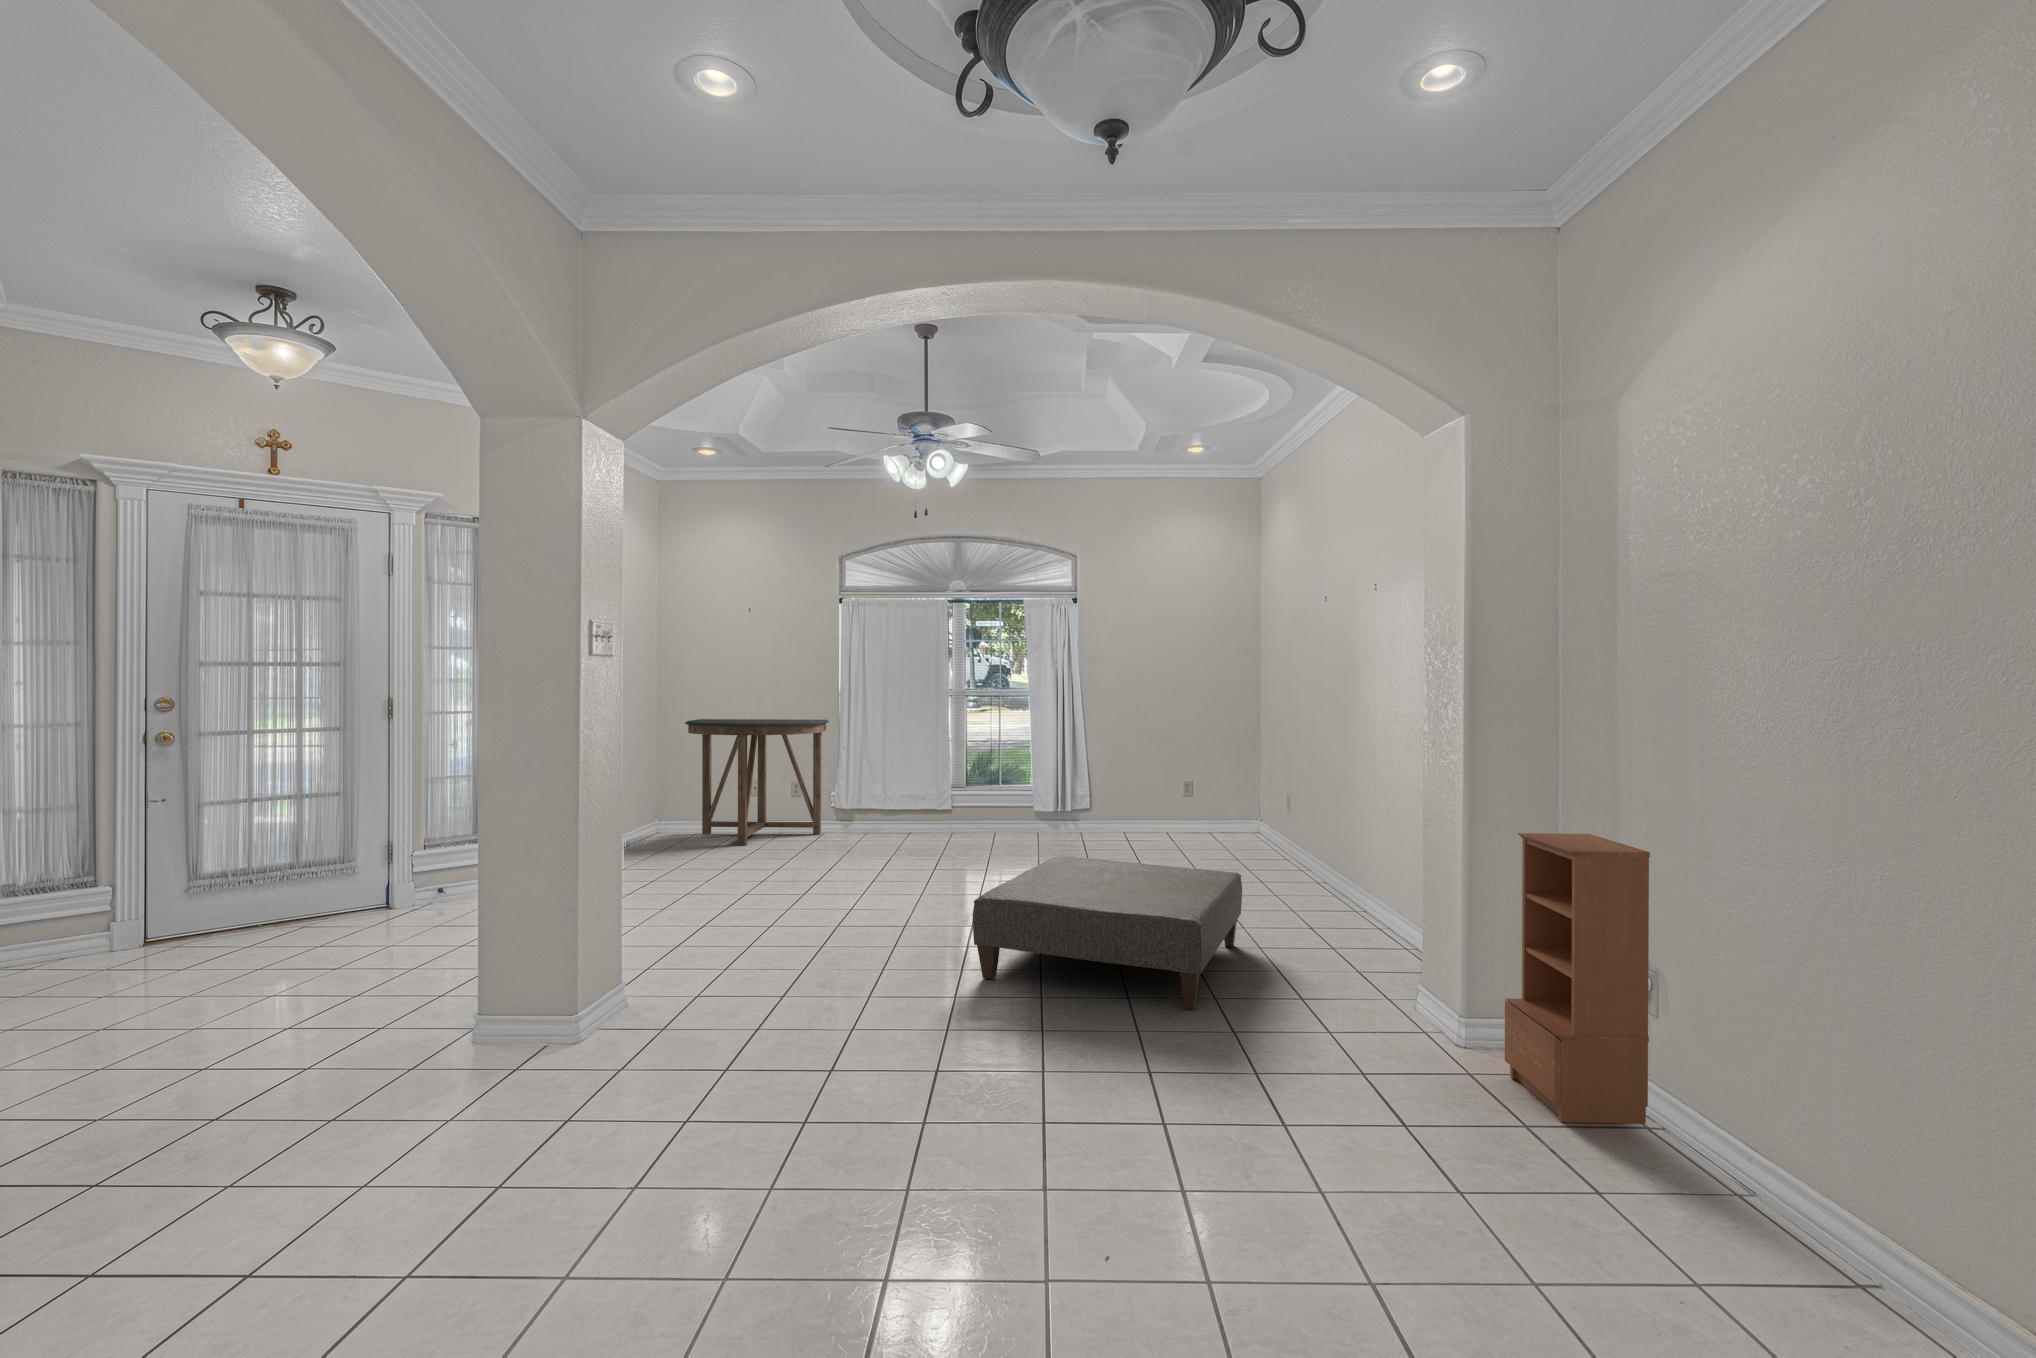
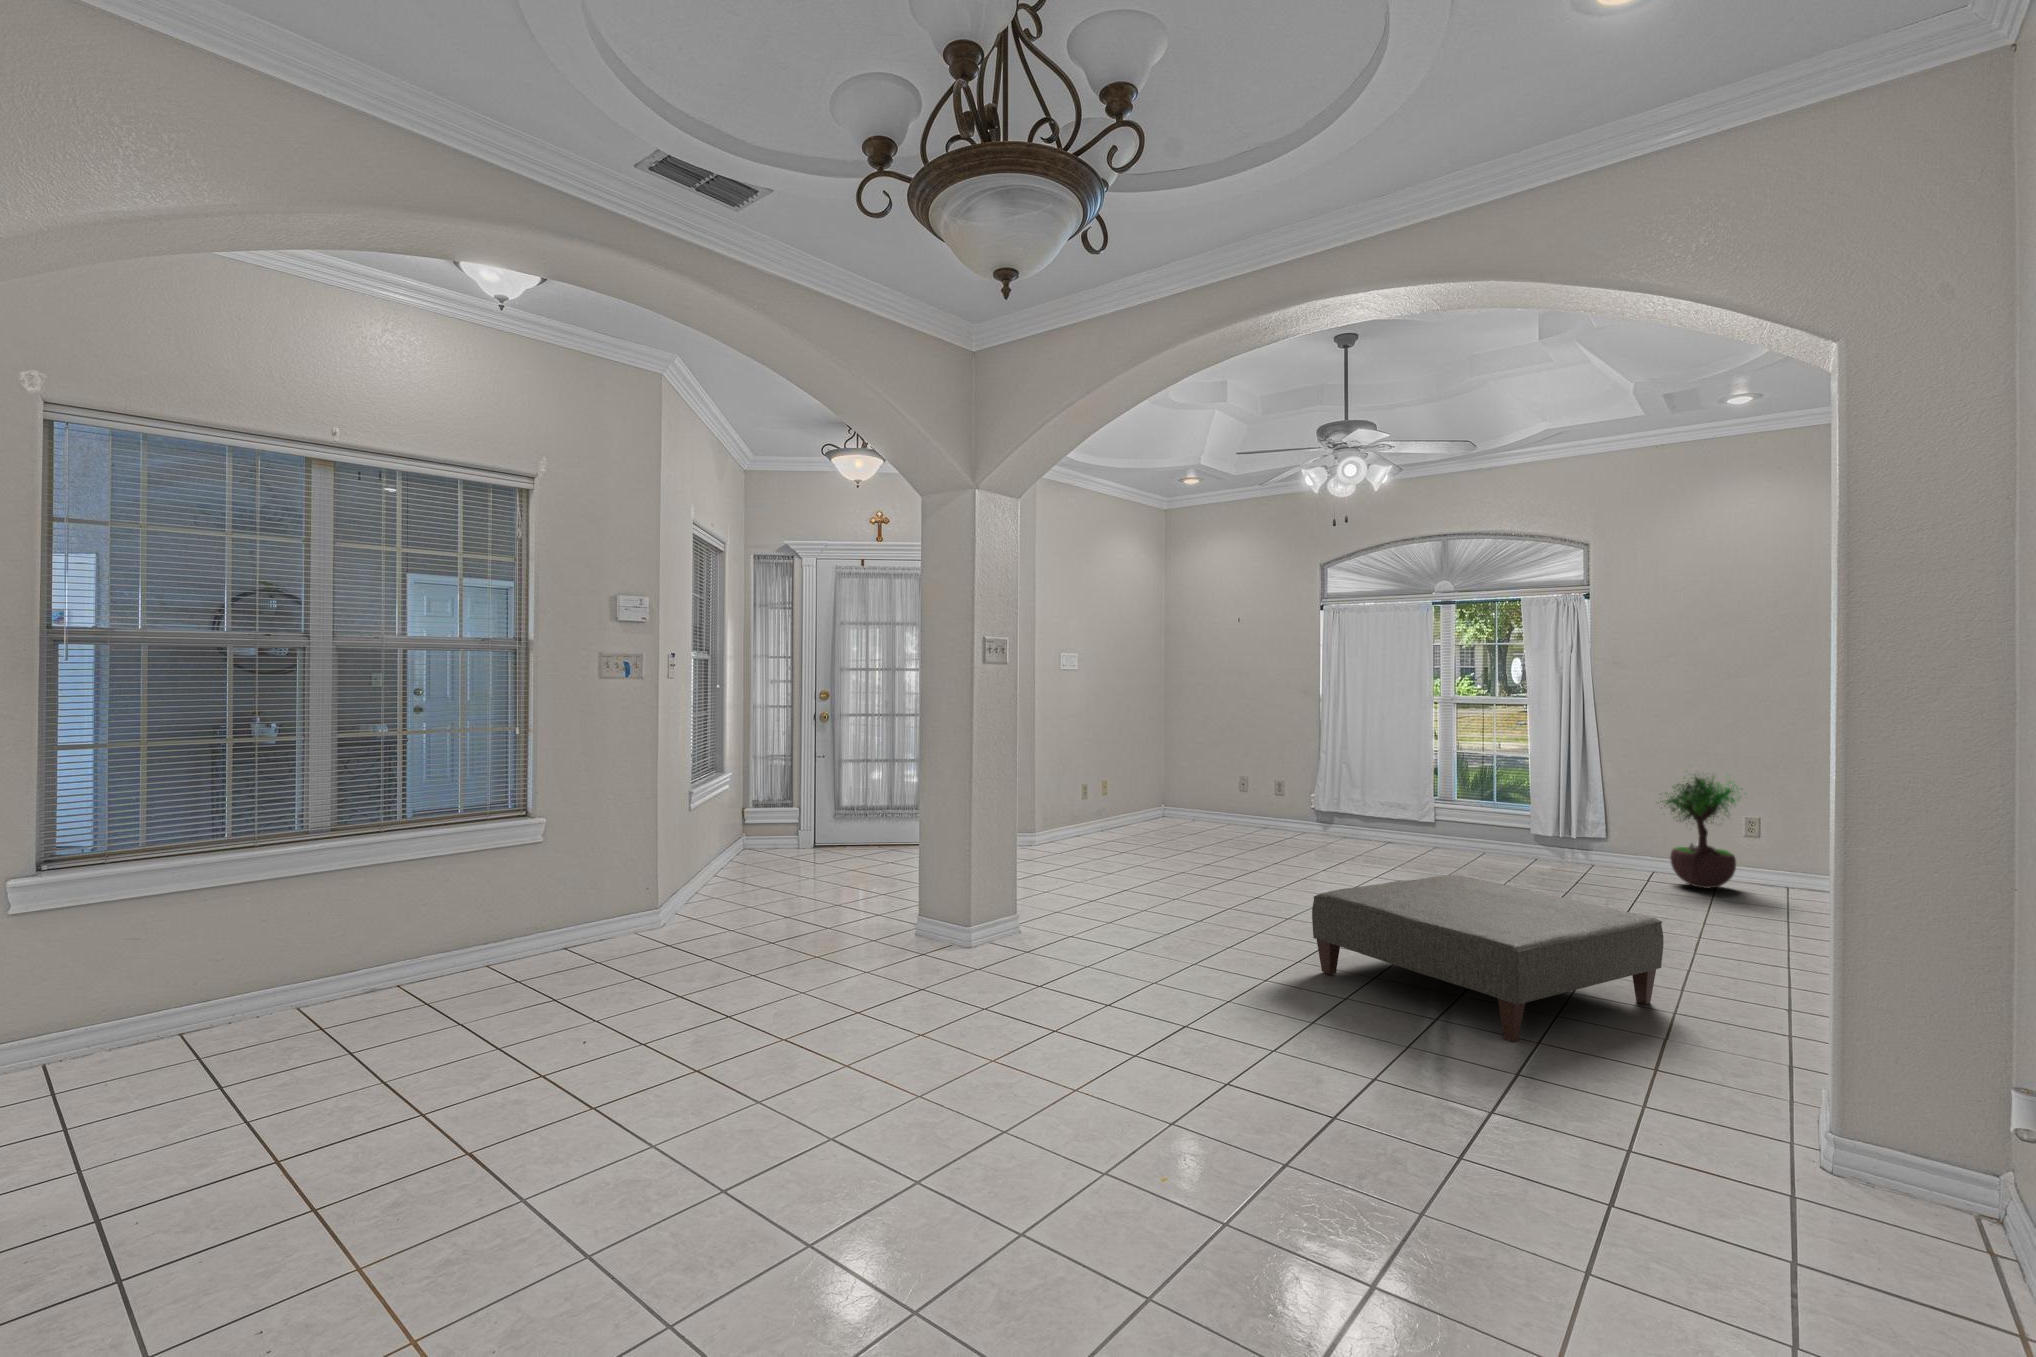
console table: present [685,719,829,845] -> none [1174,719,1306,838]
potted tree: none [1130,740,1189,838] -> present [1656,774,1739,888]
bookcase: present [1505,833,1650,1124] -> none [1855,890,2028,1293]

